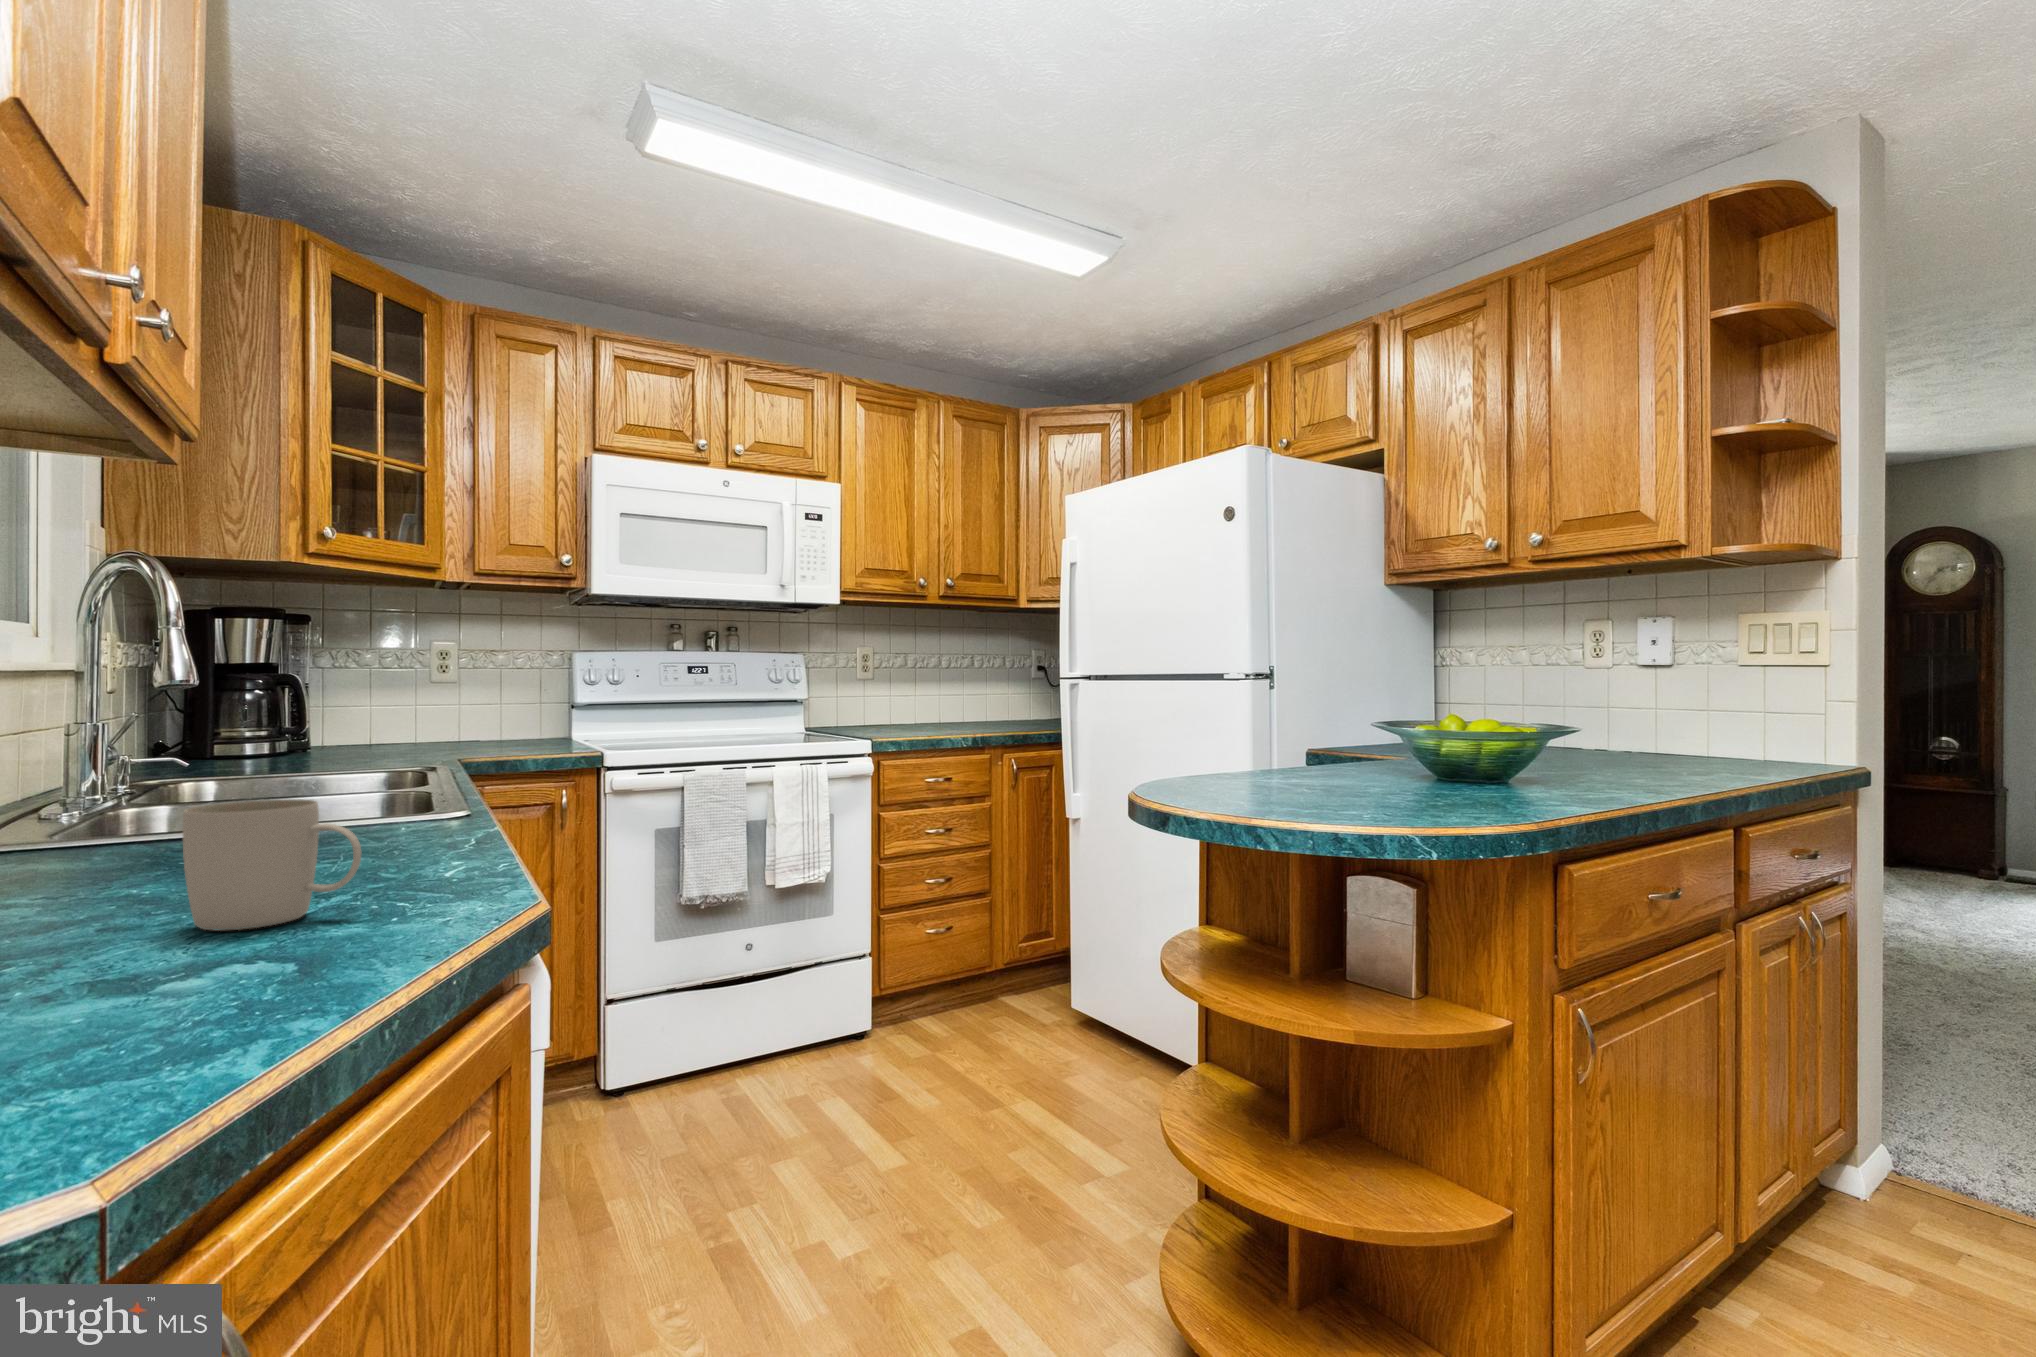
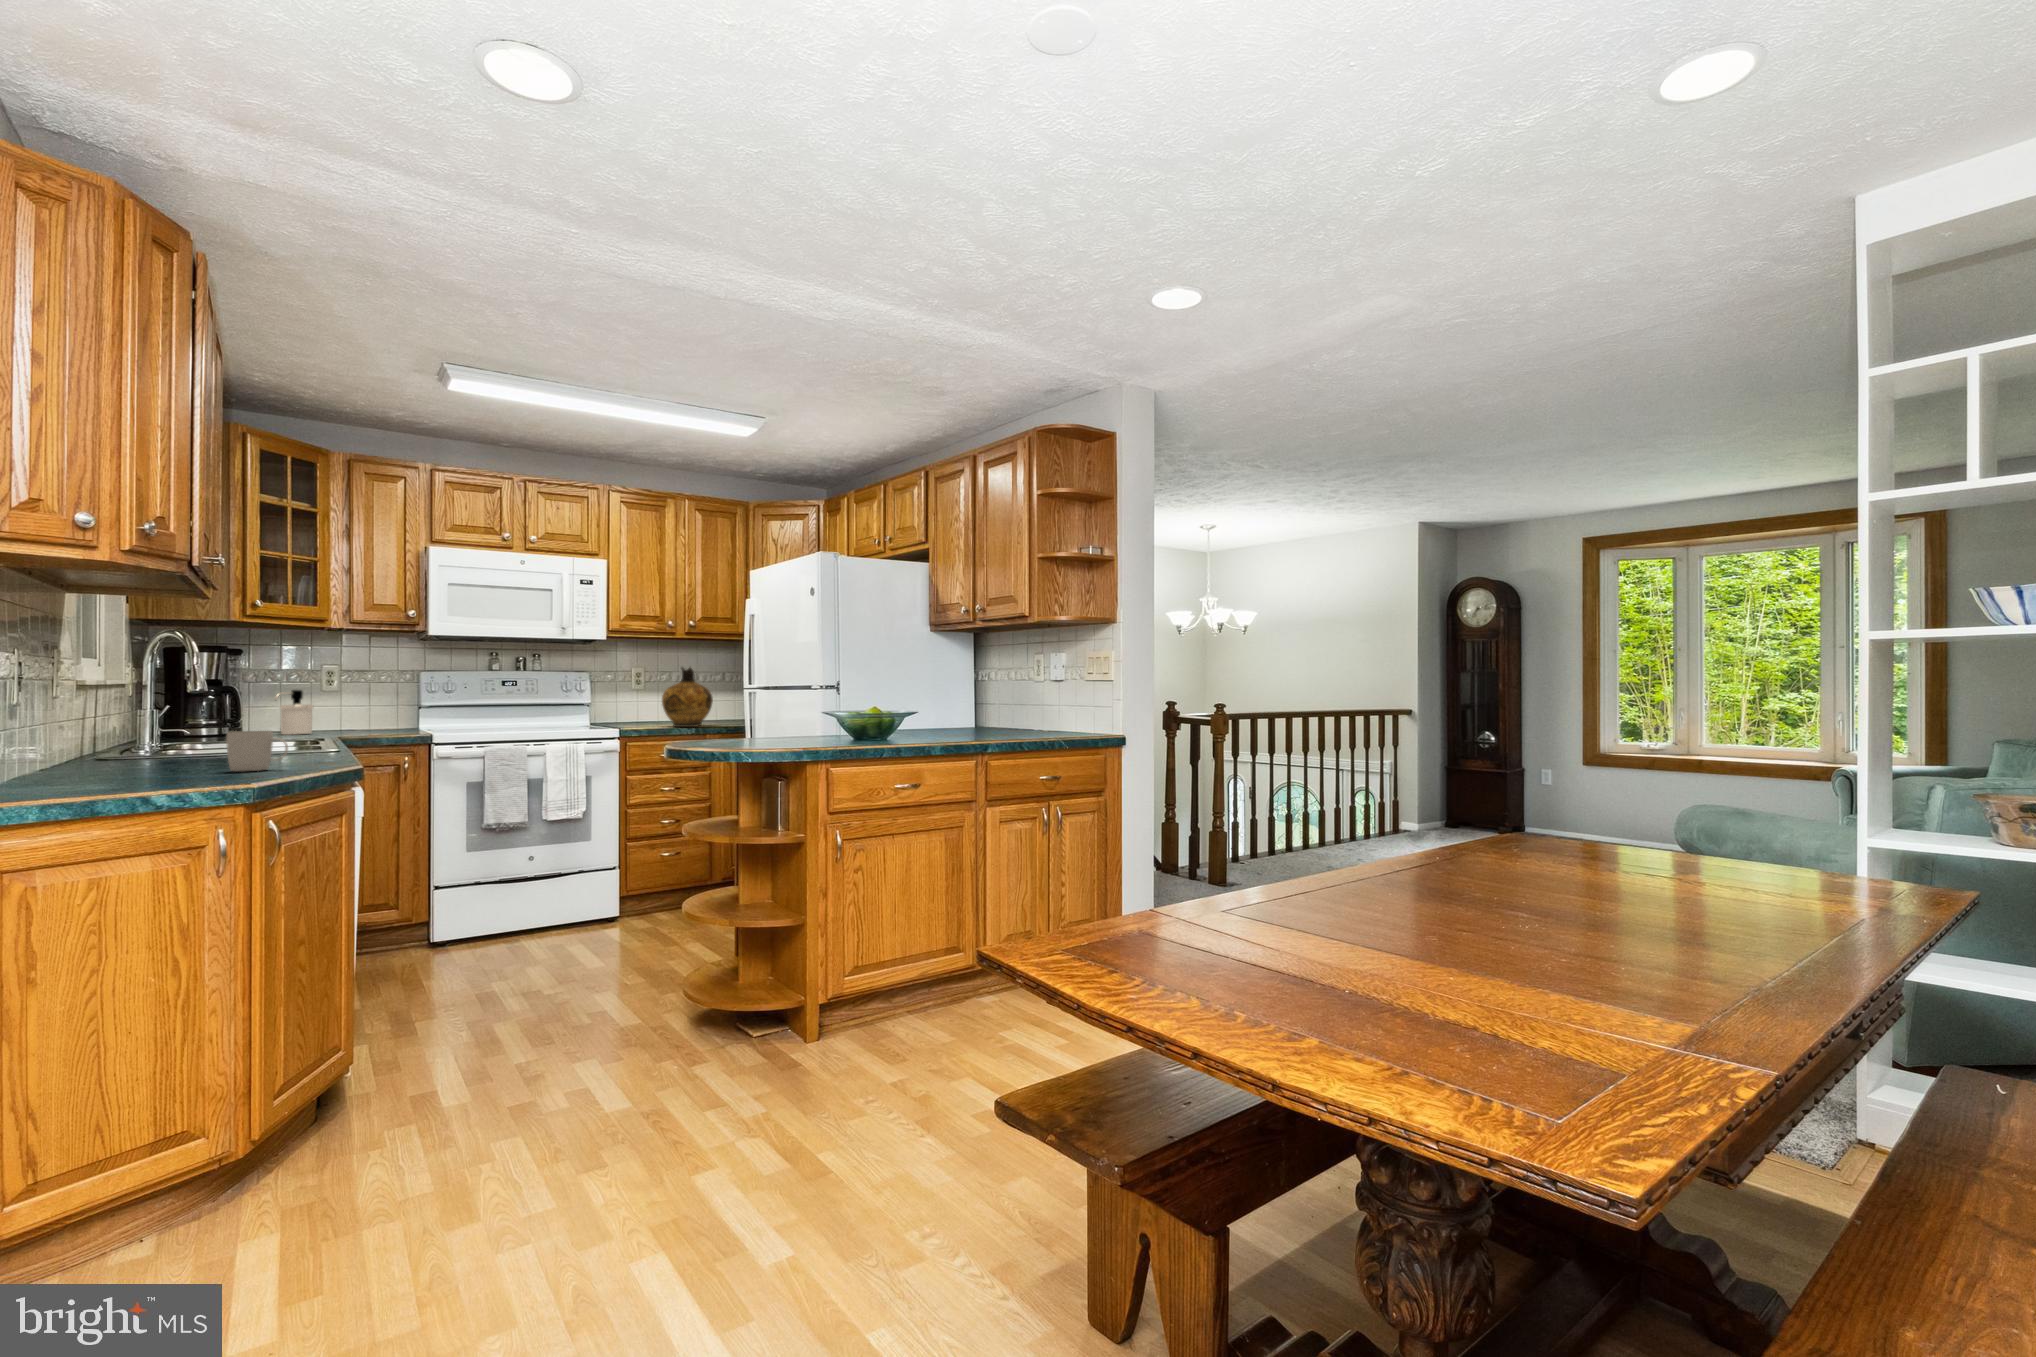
ceramic jug: none [924,645,998,737] -> present [662,667,713,727]
soap dispenser: none [359,679,418,748] -> present [275,690,313,735]

